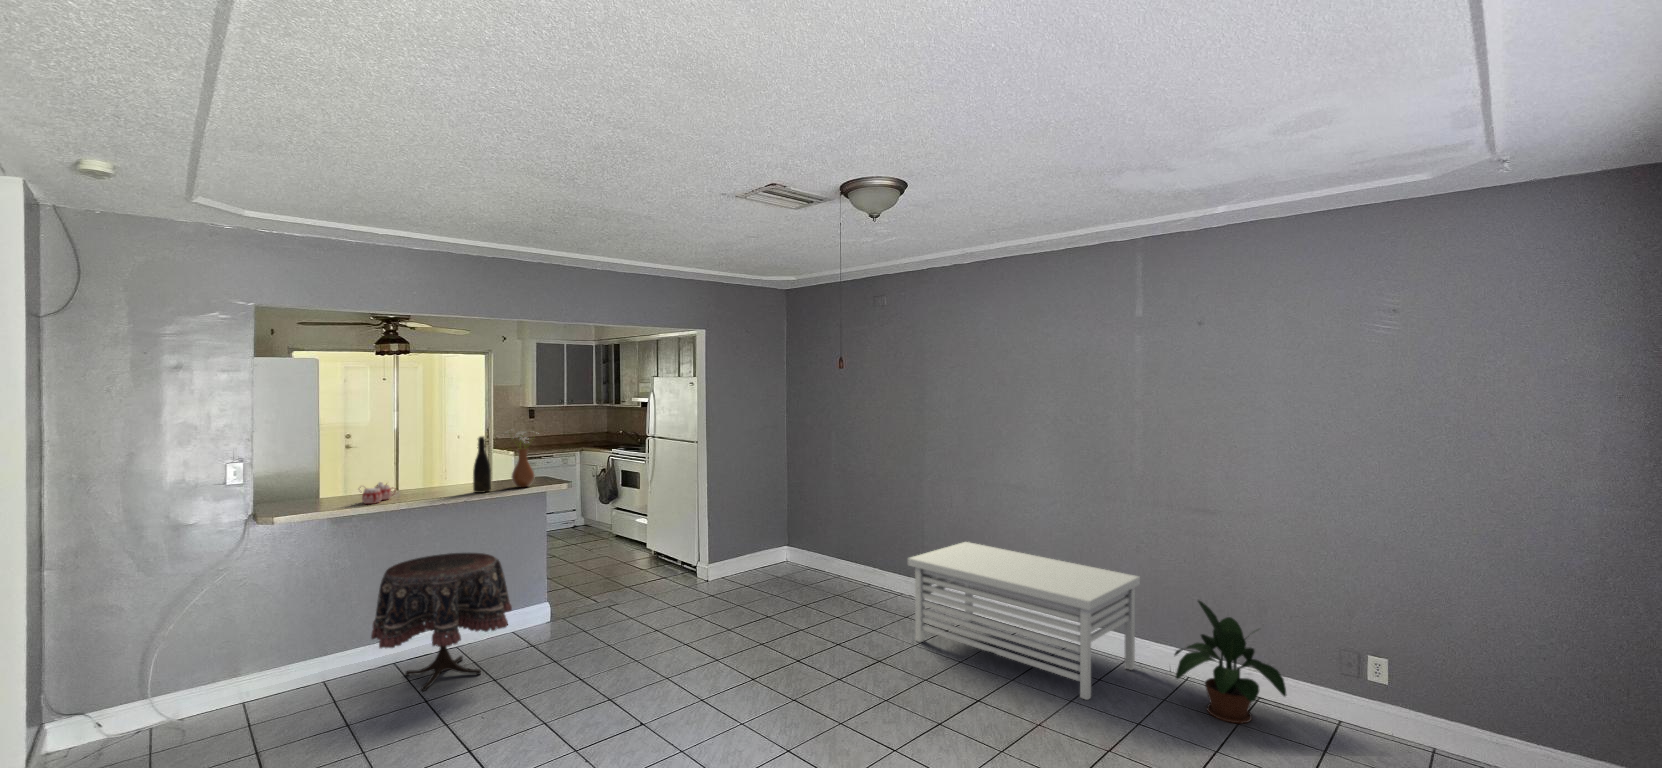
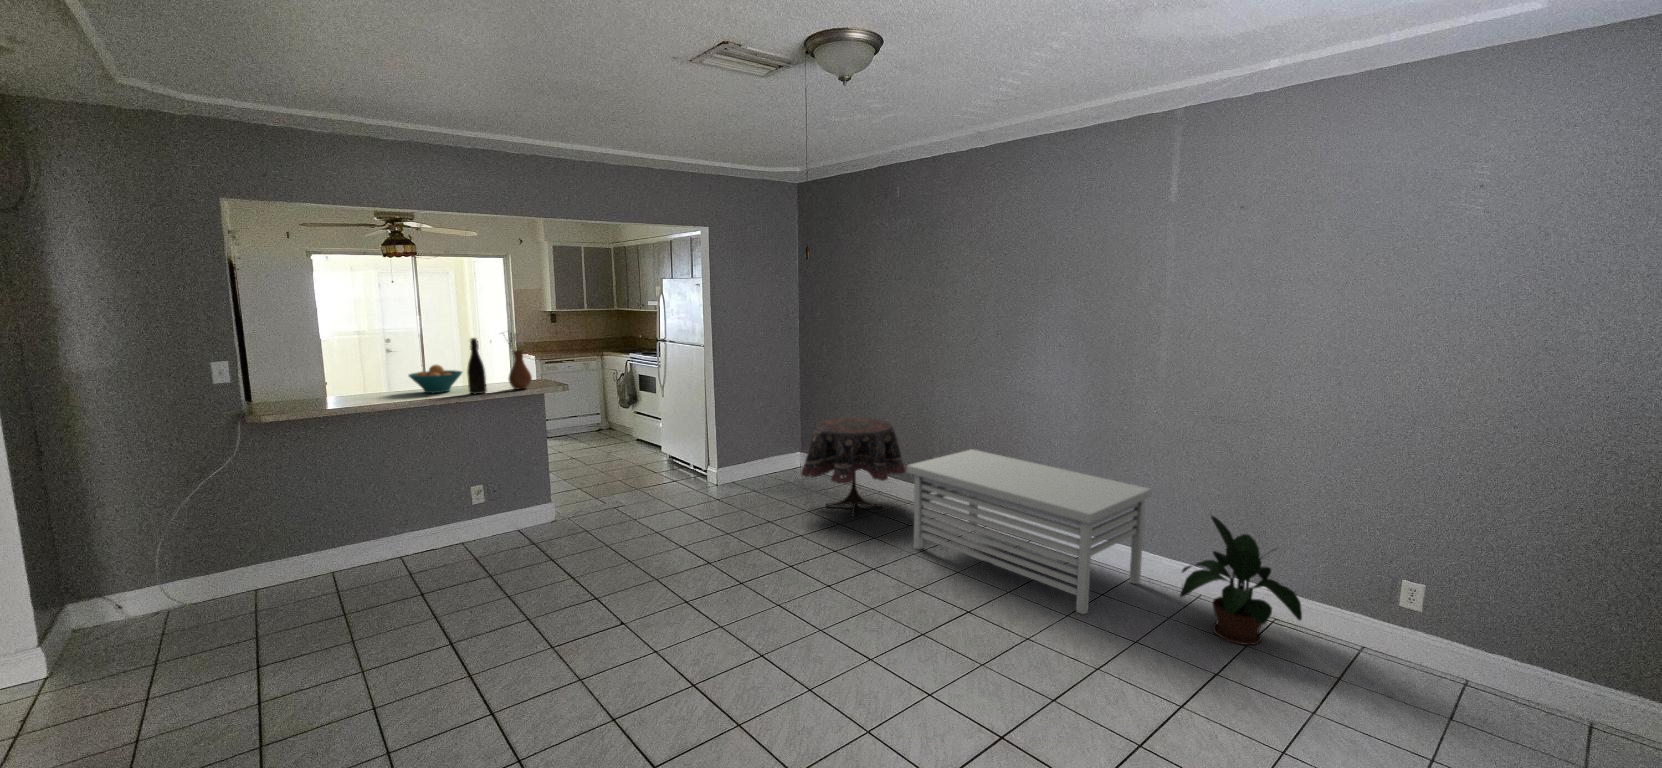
fruit bowl: none [410,463,465,492] -> present [409,365,462,393]
mug: present [359,482,396,504] -> none [347,383,391,404]
side table: present [371,553,512,691] -> present [801,418,905,516]

